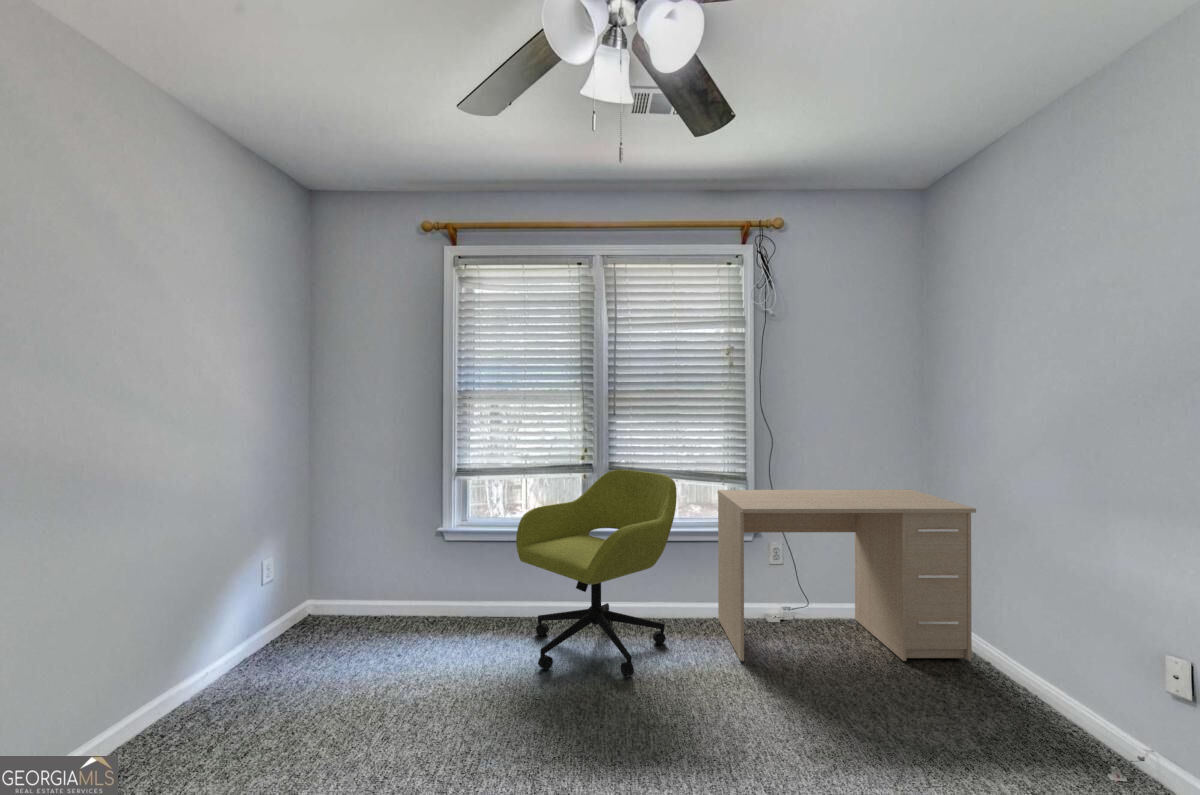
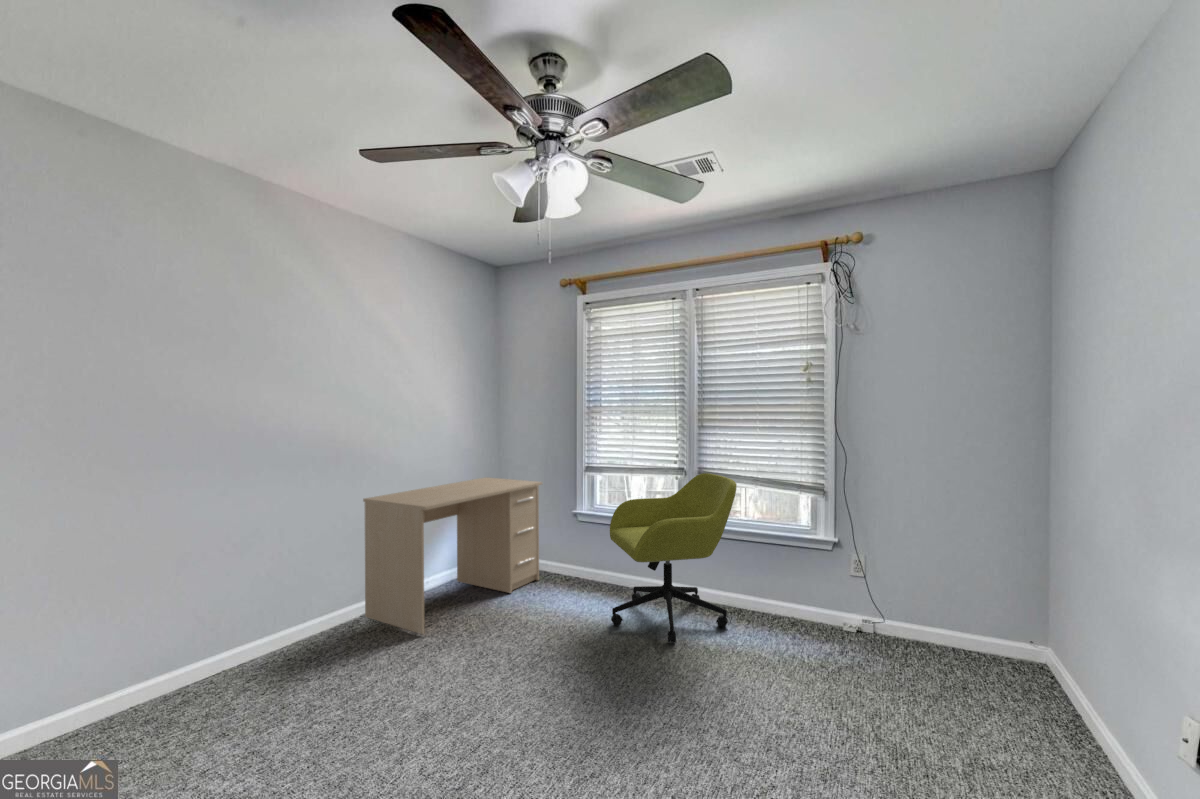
desk: present [718,490,976,661] -> present [363,477,542,634]

